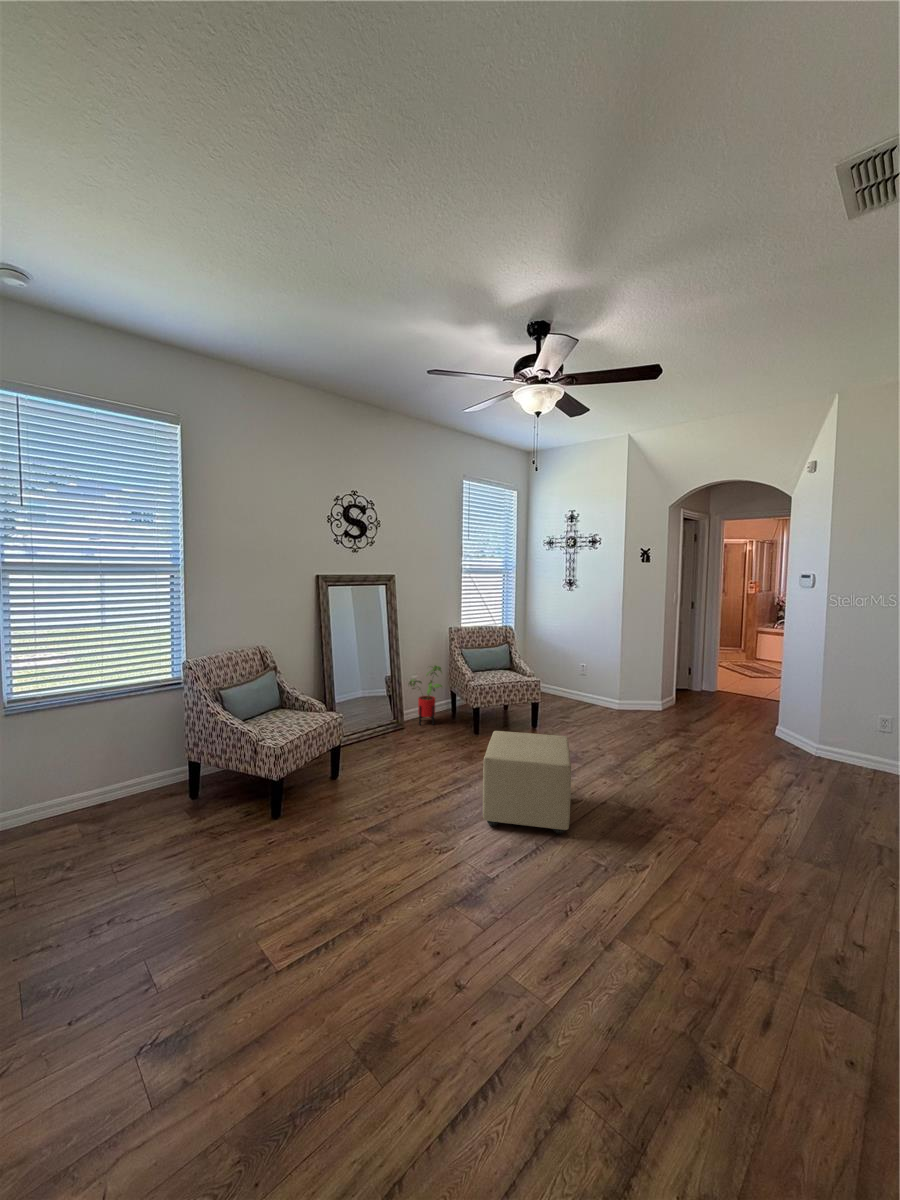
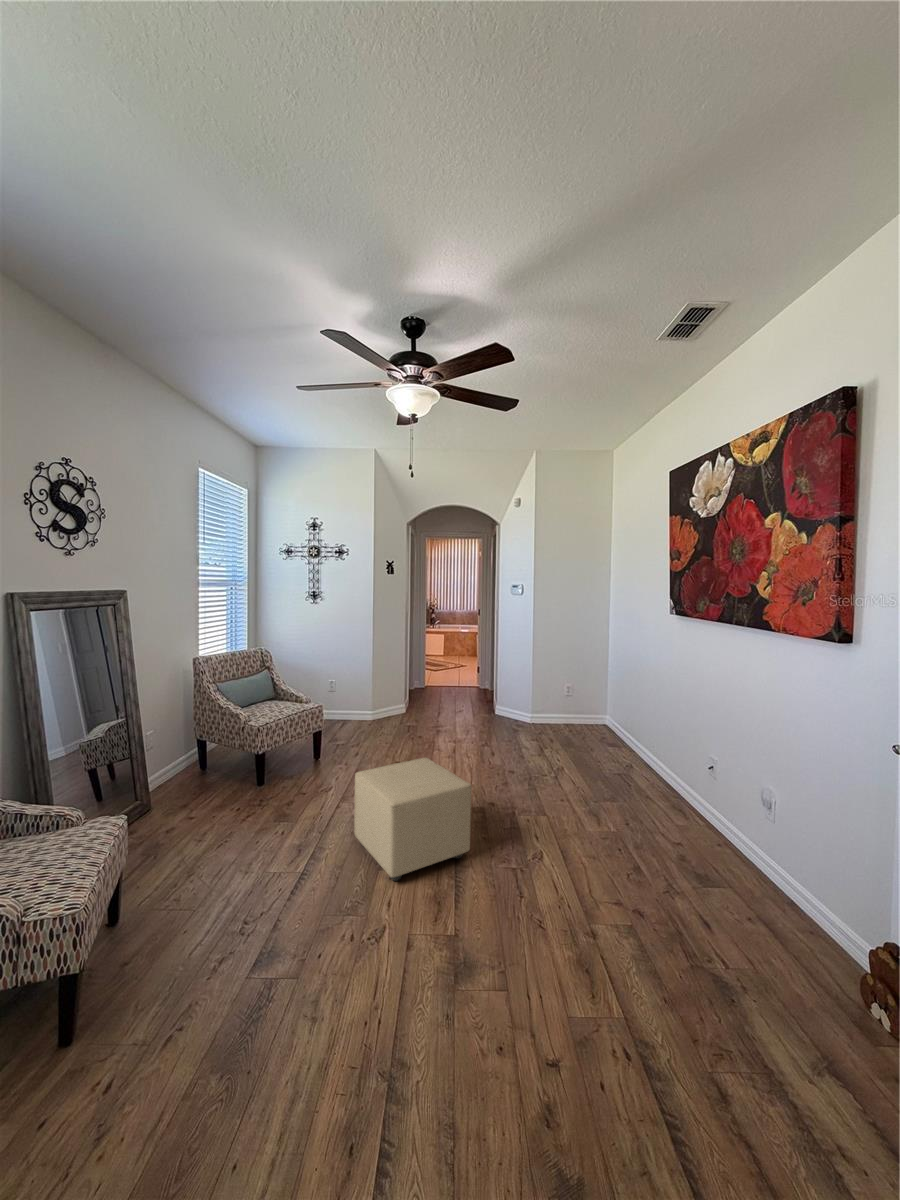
house plant: present [409,666,442,725] -> none [150,710,211,797]

